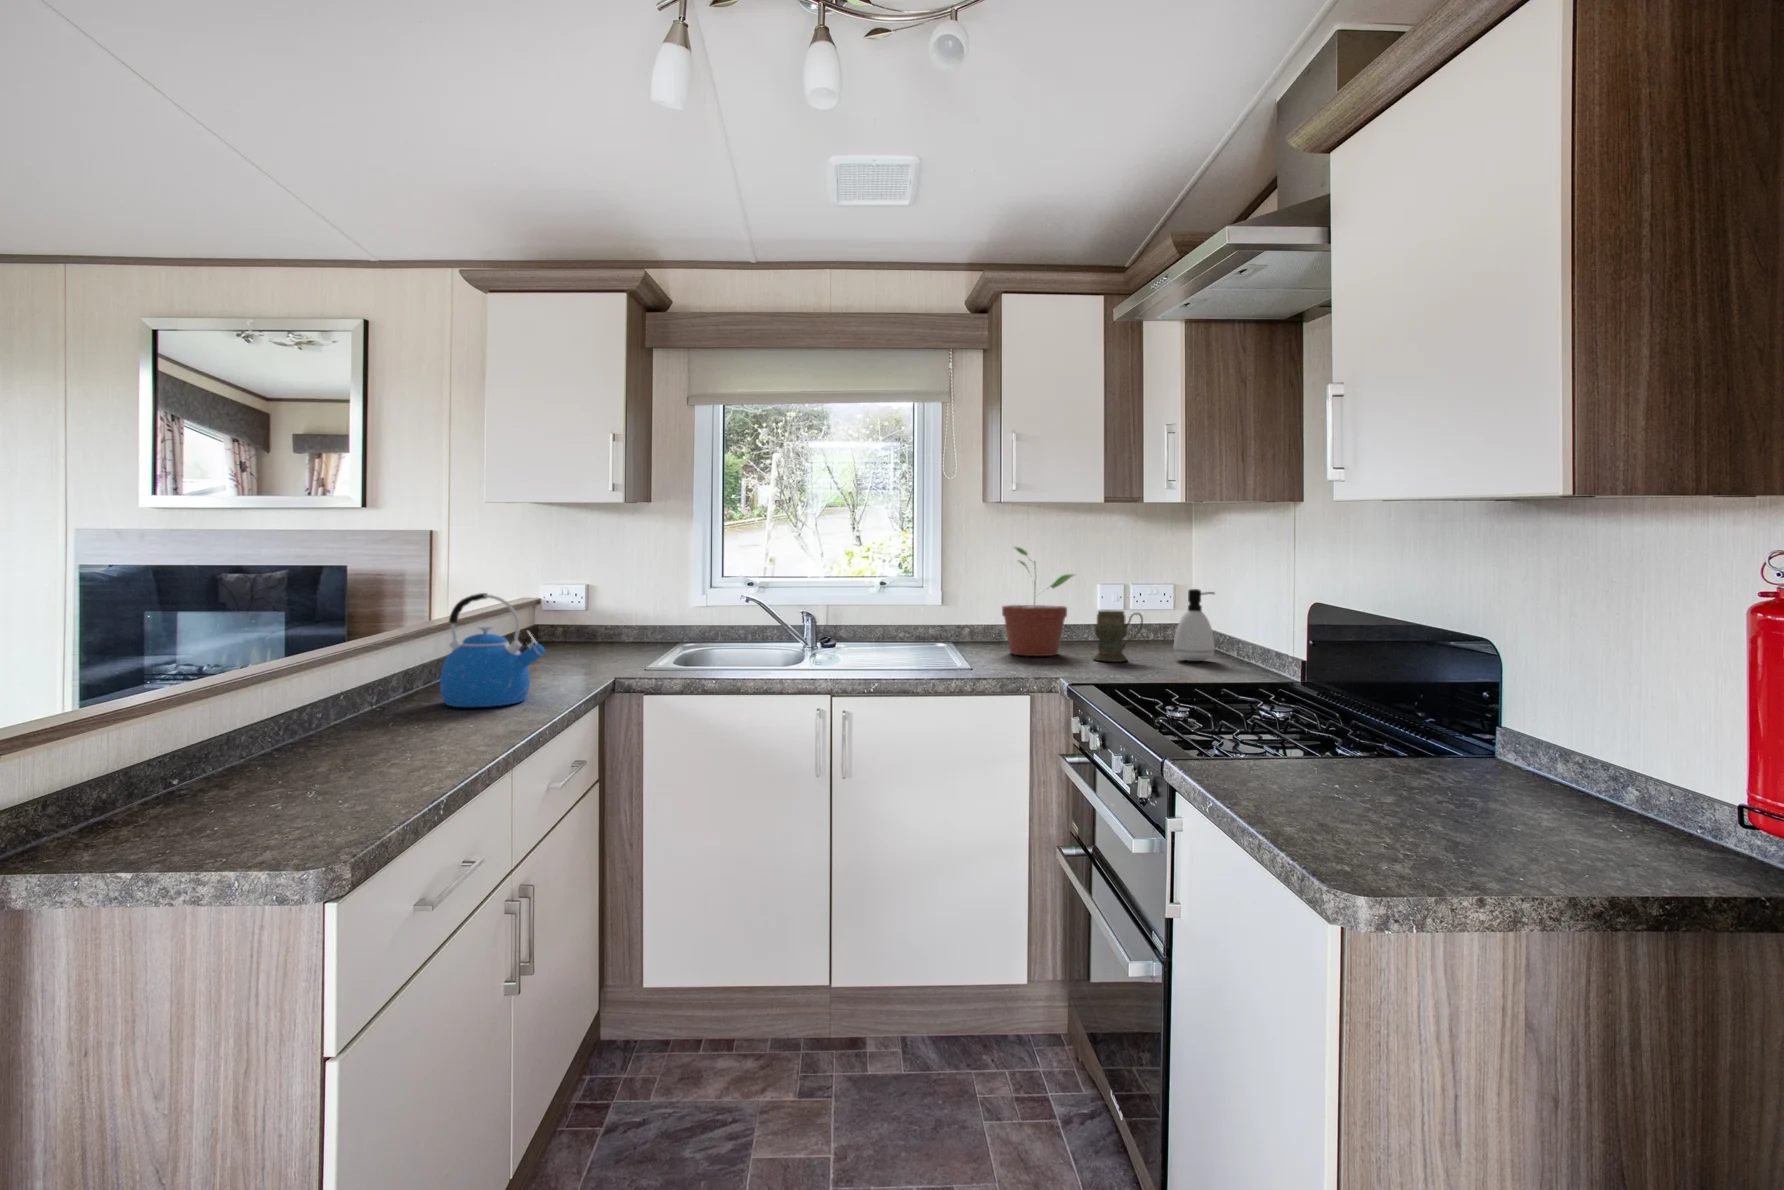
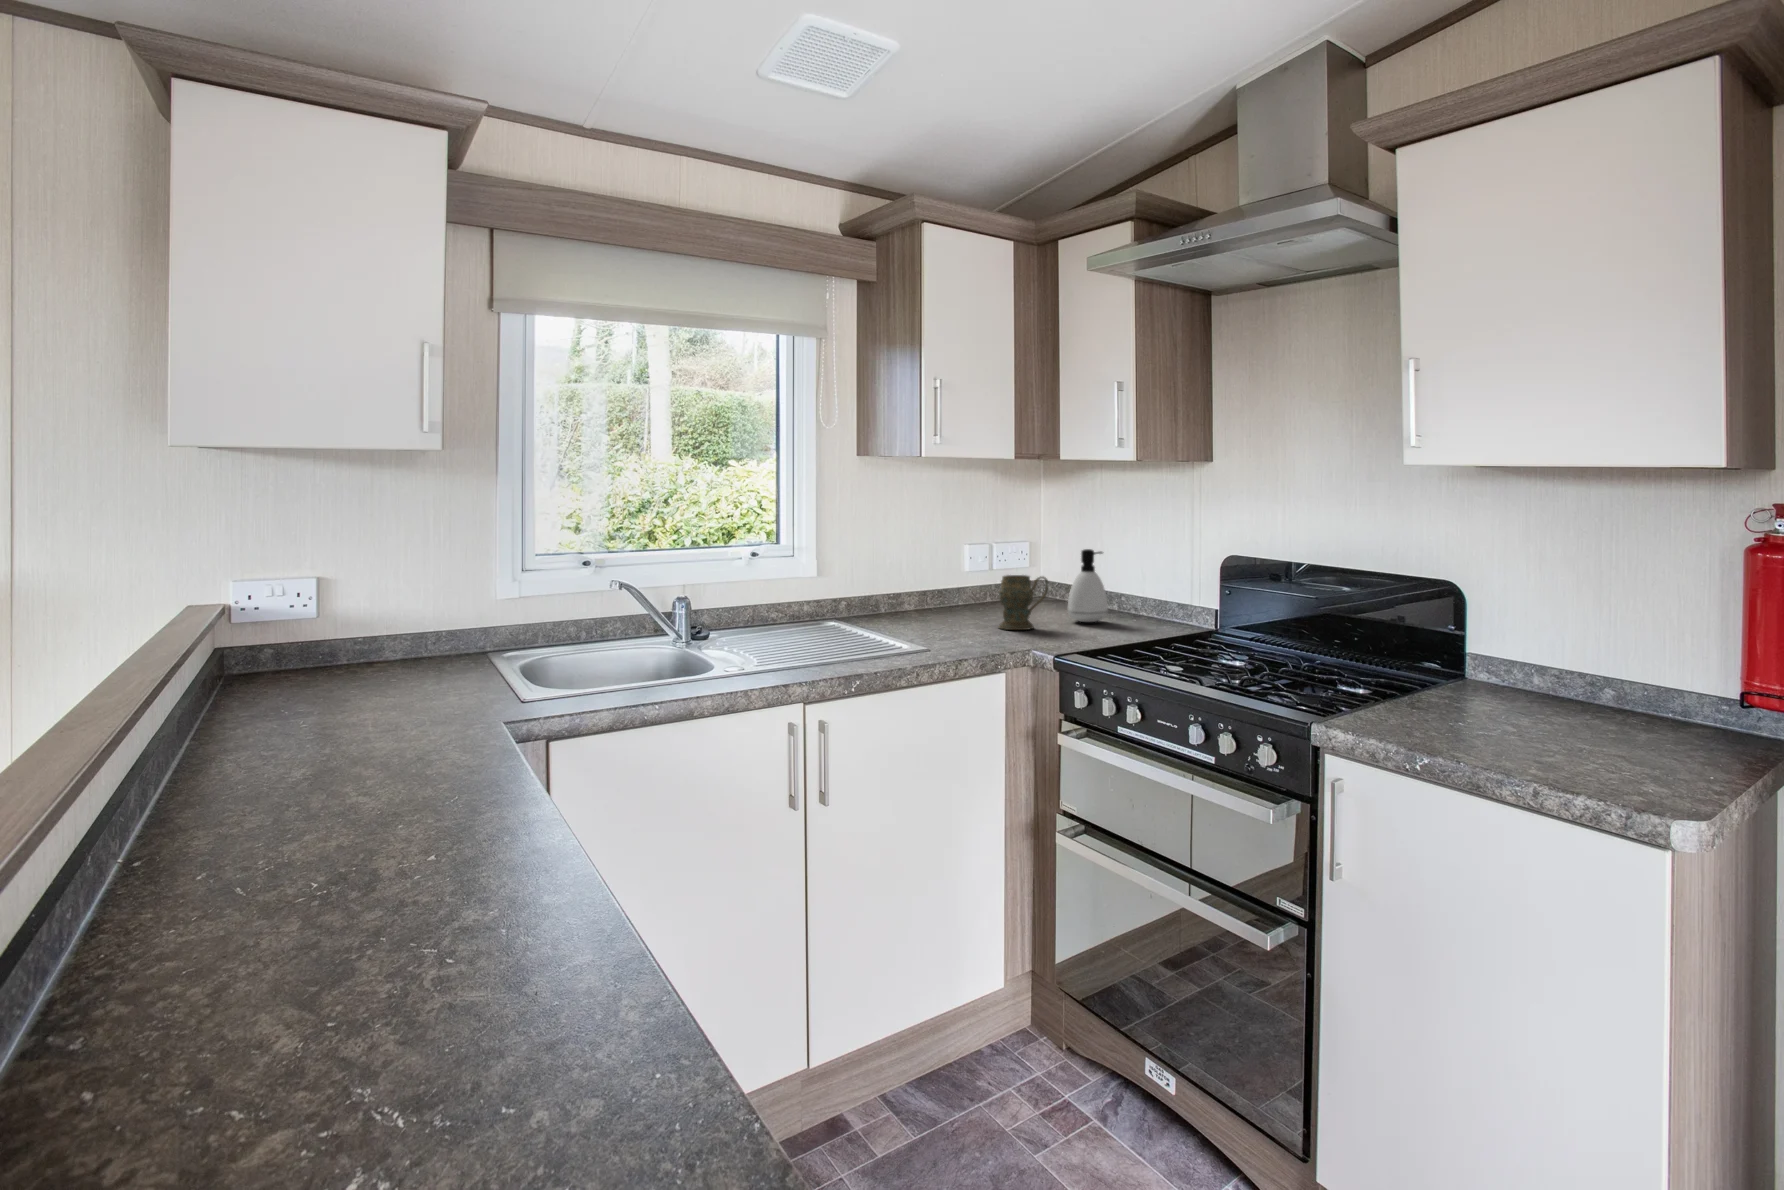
potted plant: present [1002,546,1074,656] -> none [894,507,975,630]
kettle: present [440,593,545,707] -> none [287,615,474,811]

